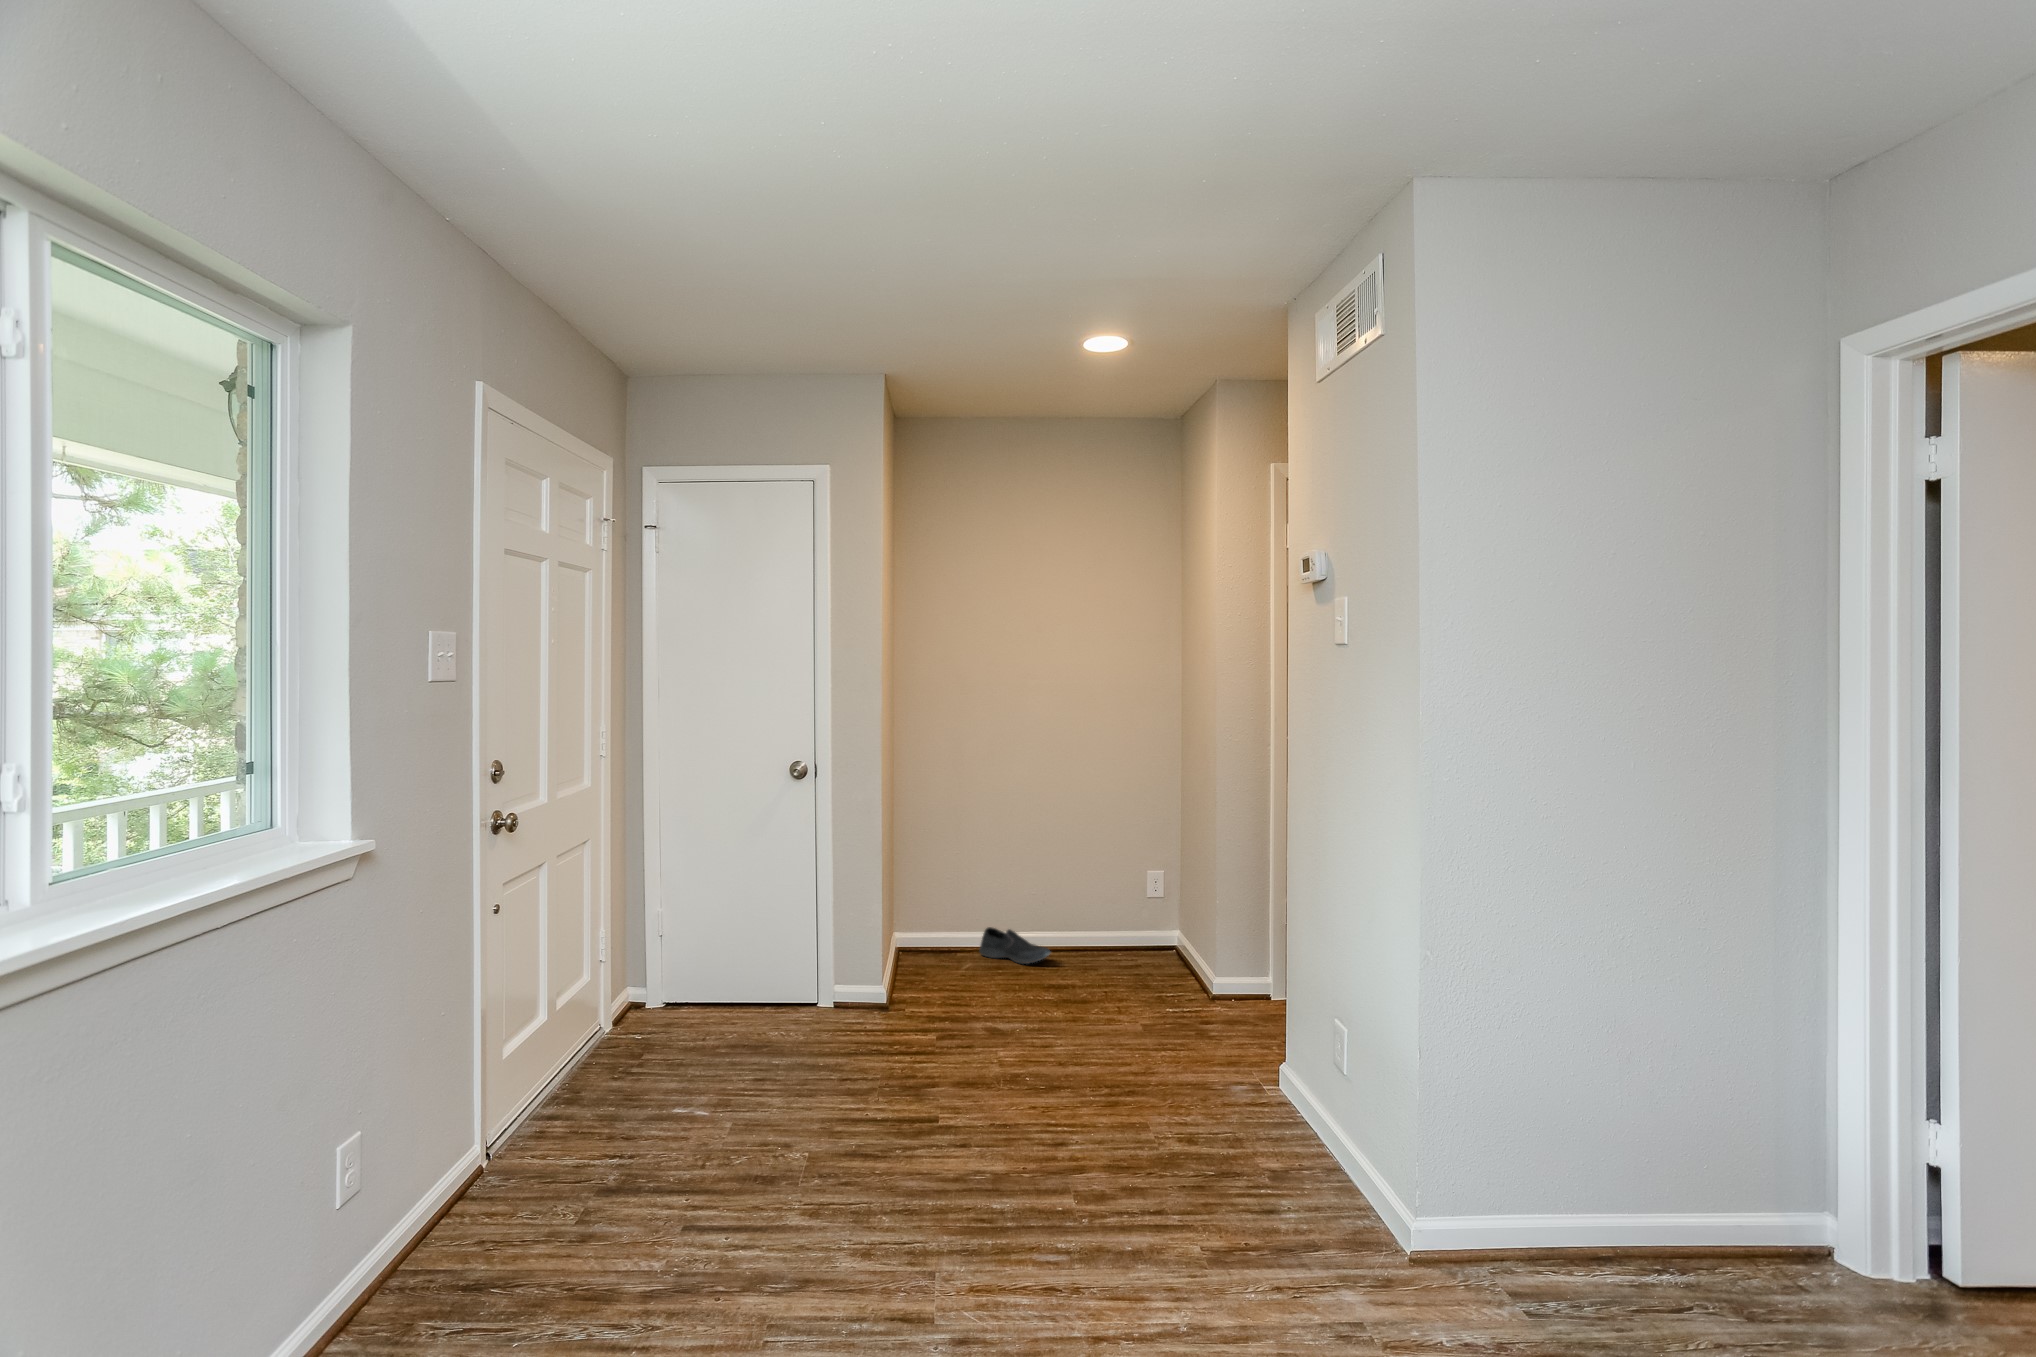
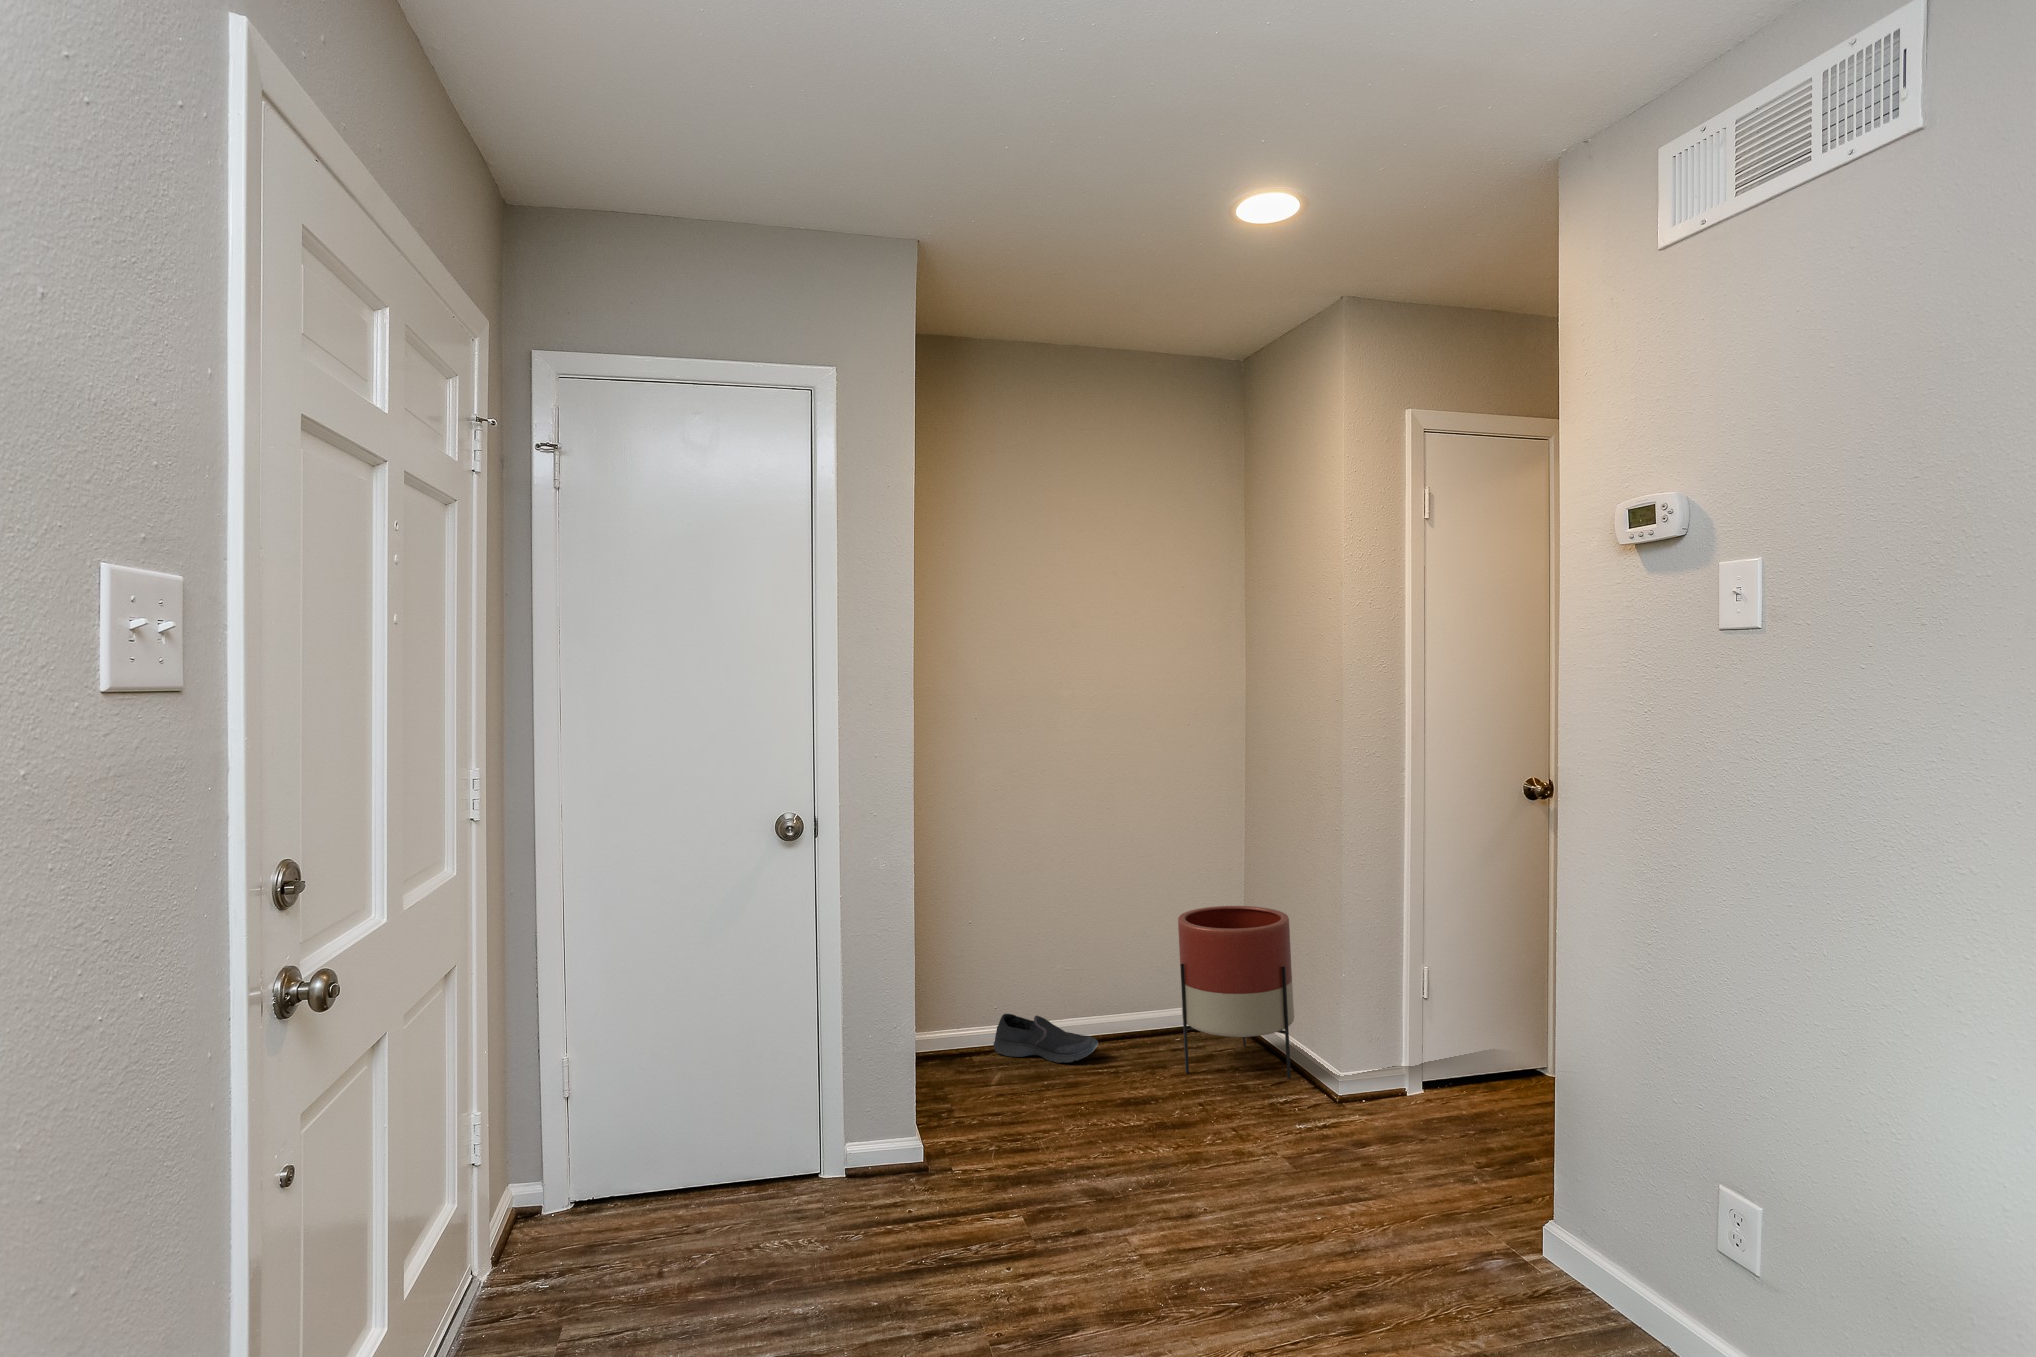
planter: none [1106,859,1190,987] -> present [1178,906,1294,1079]

